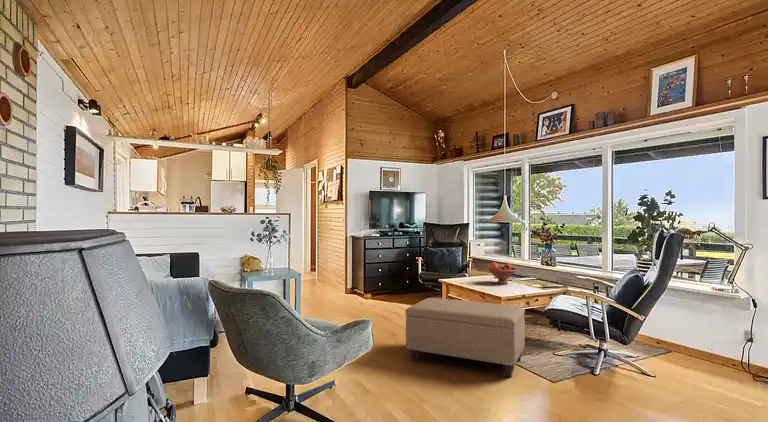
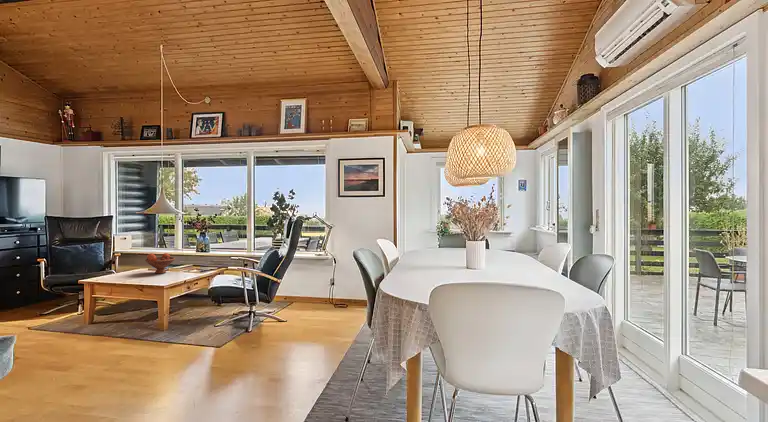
ottoman: present [405,298,525,377] -> none [57,291,191,368]

